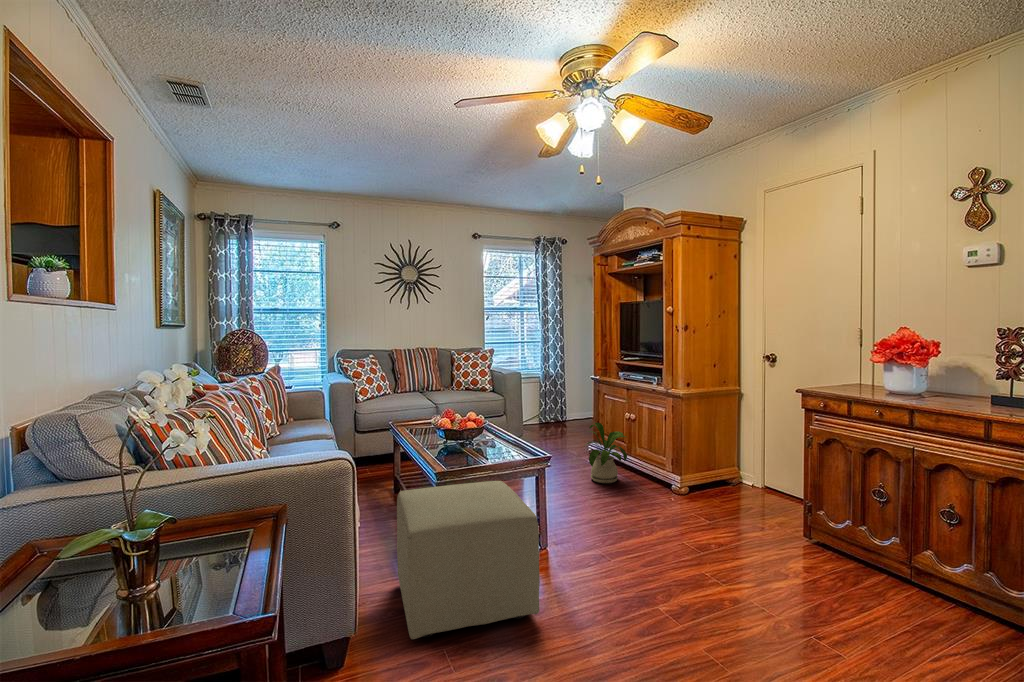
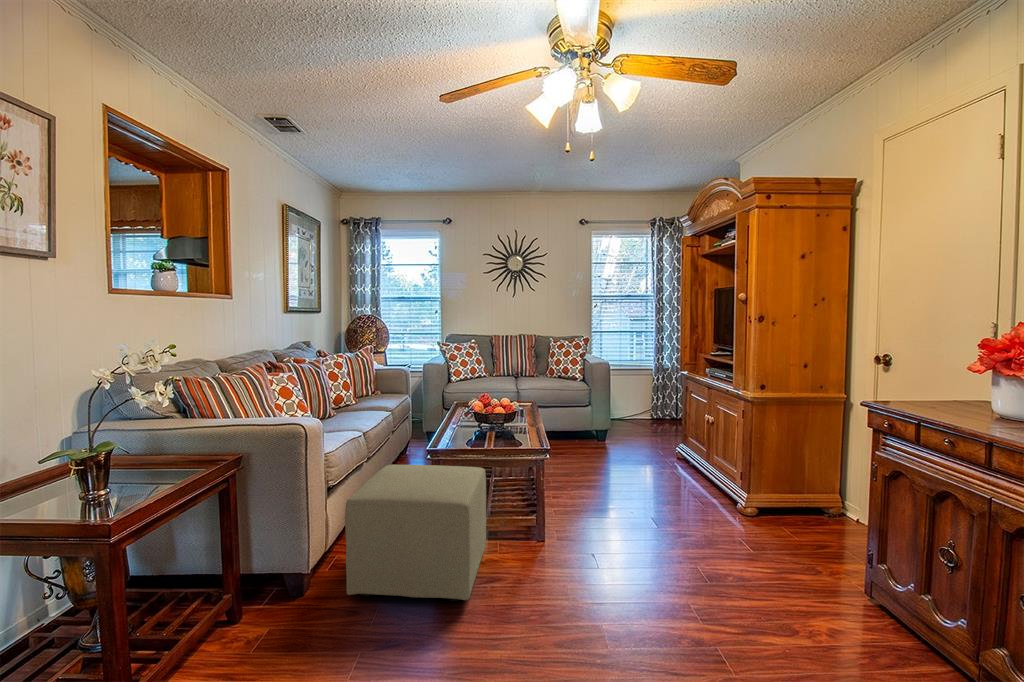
house plant: present [586,423,627,483] -> none [643,422,702,491]

